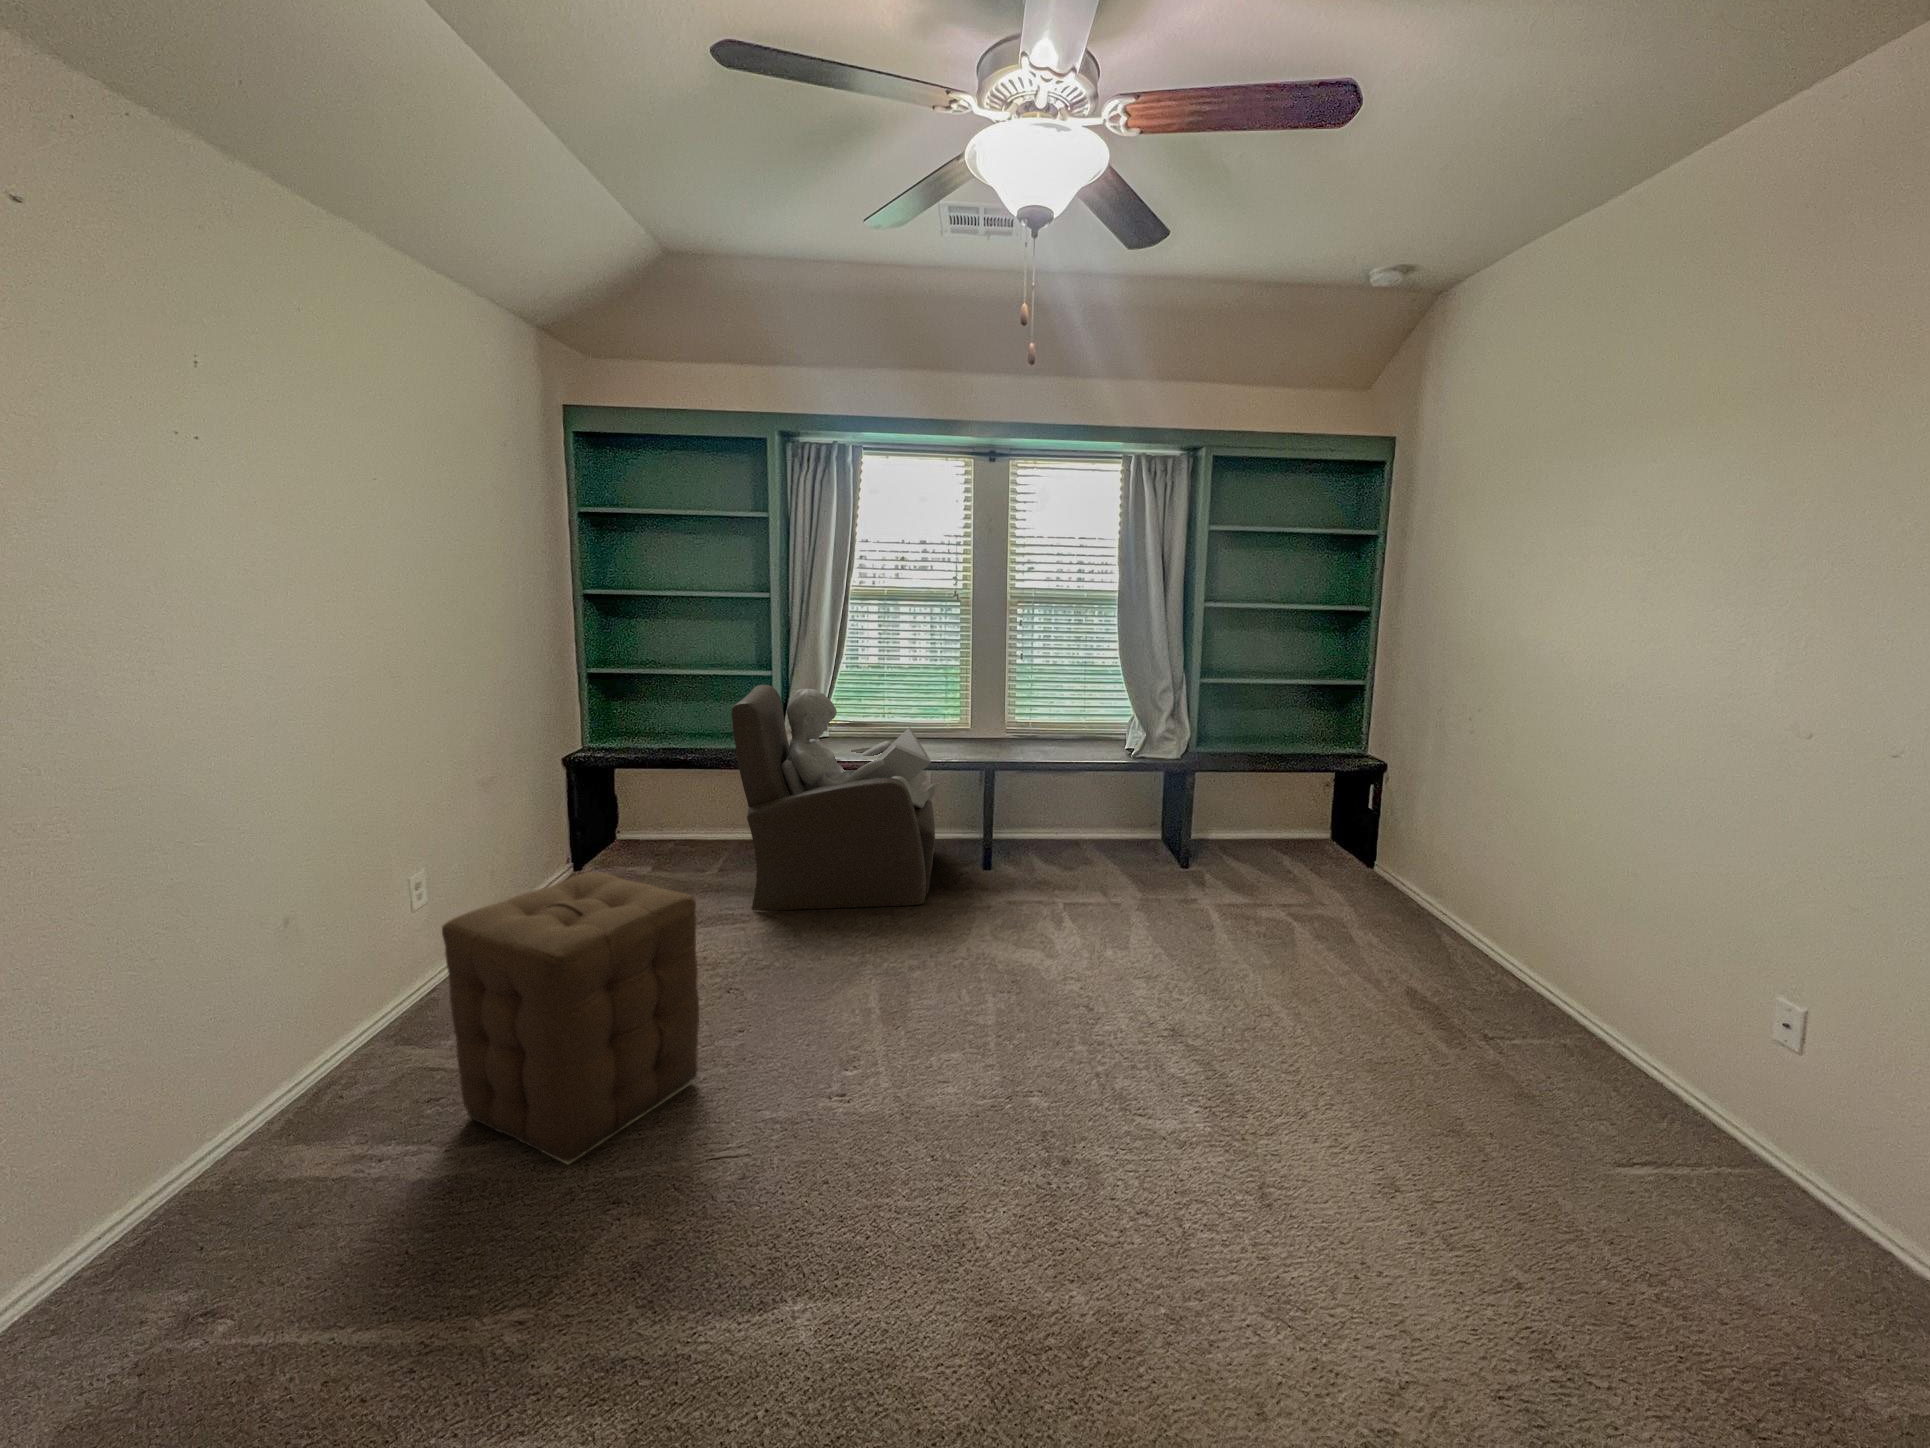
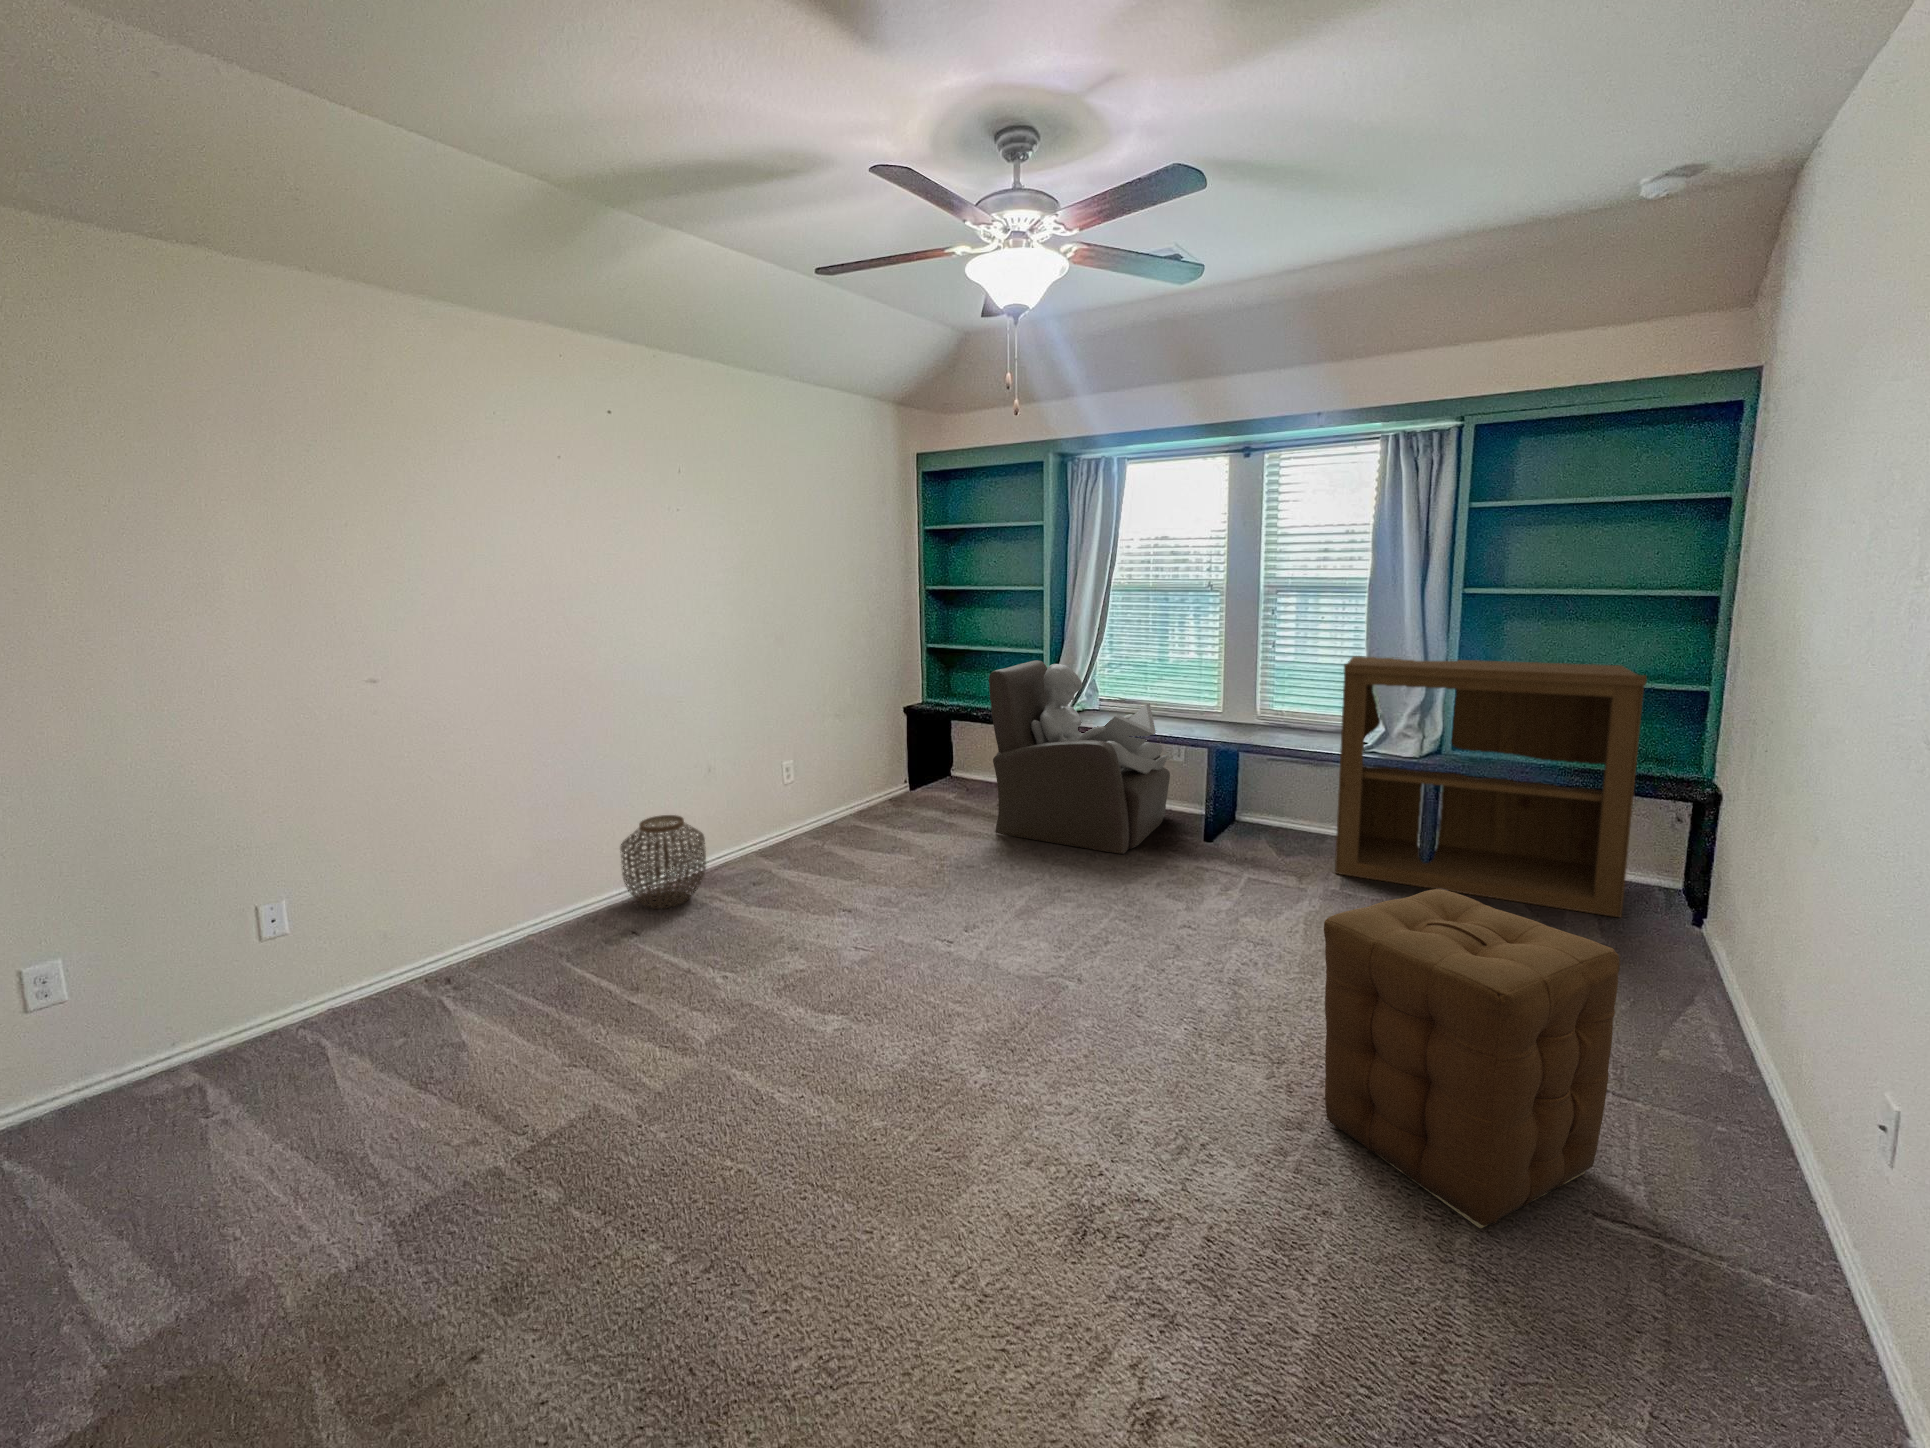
bookshelf: none [1102,665,1349,881] -> present [1335,656,1647,917]
ottoman: present [442,872,699,1164] -> present [1324,889,1620,1228]
woven basket: none [160,1011,360,1198] -> present [620,815,706,909]

